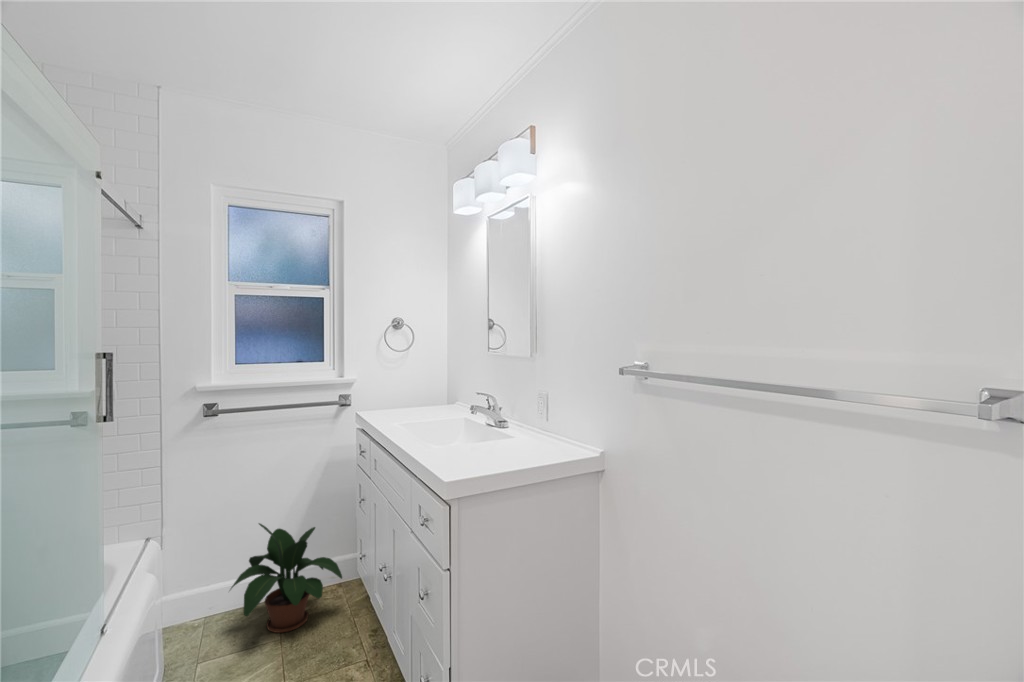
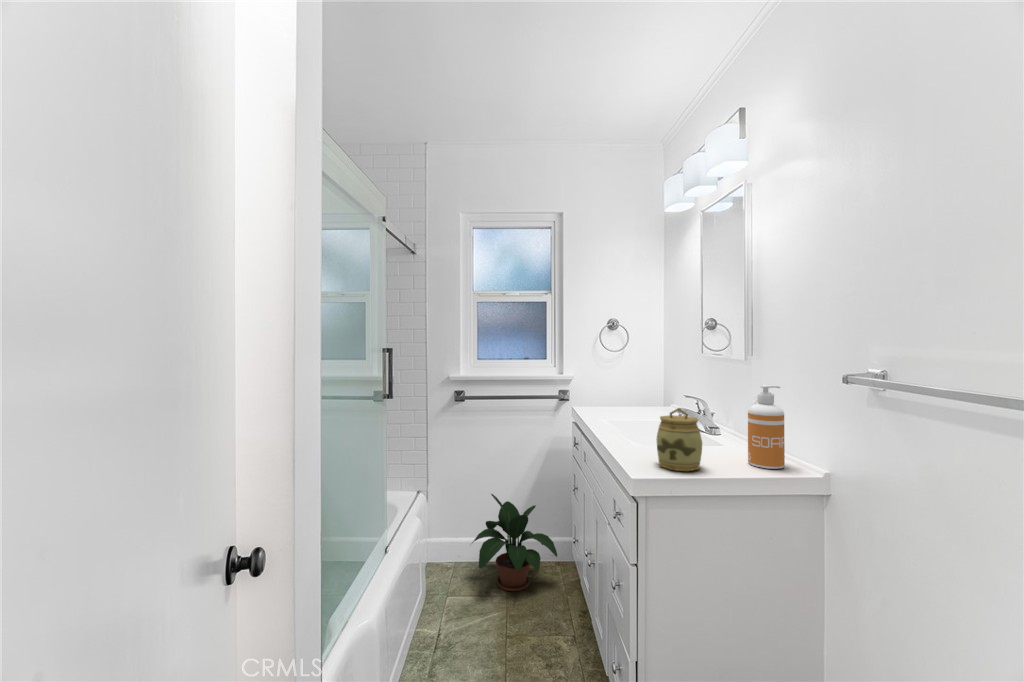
soap dispenser: none [539,381,568,455] -> present [748,385,785,469]
jar: none [463,406,506,467] -> present [656,408,702,471]

